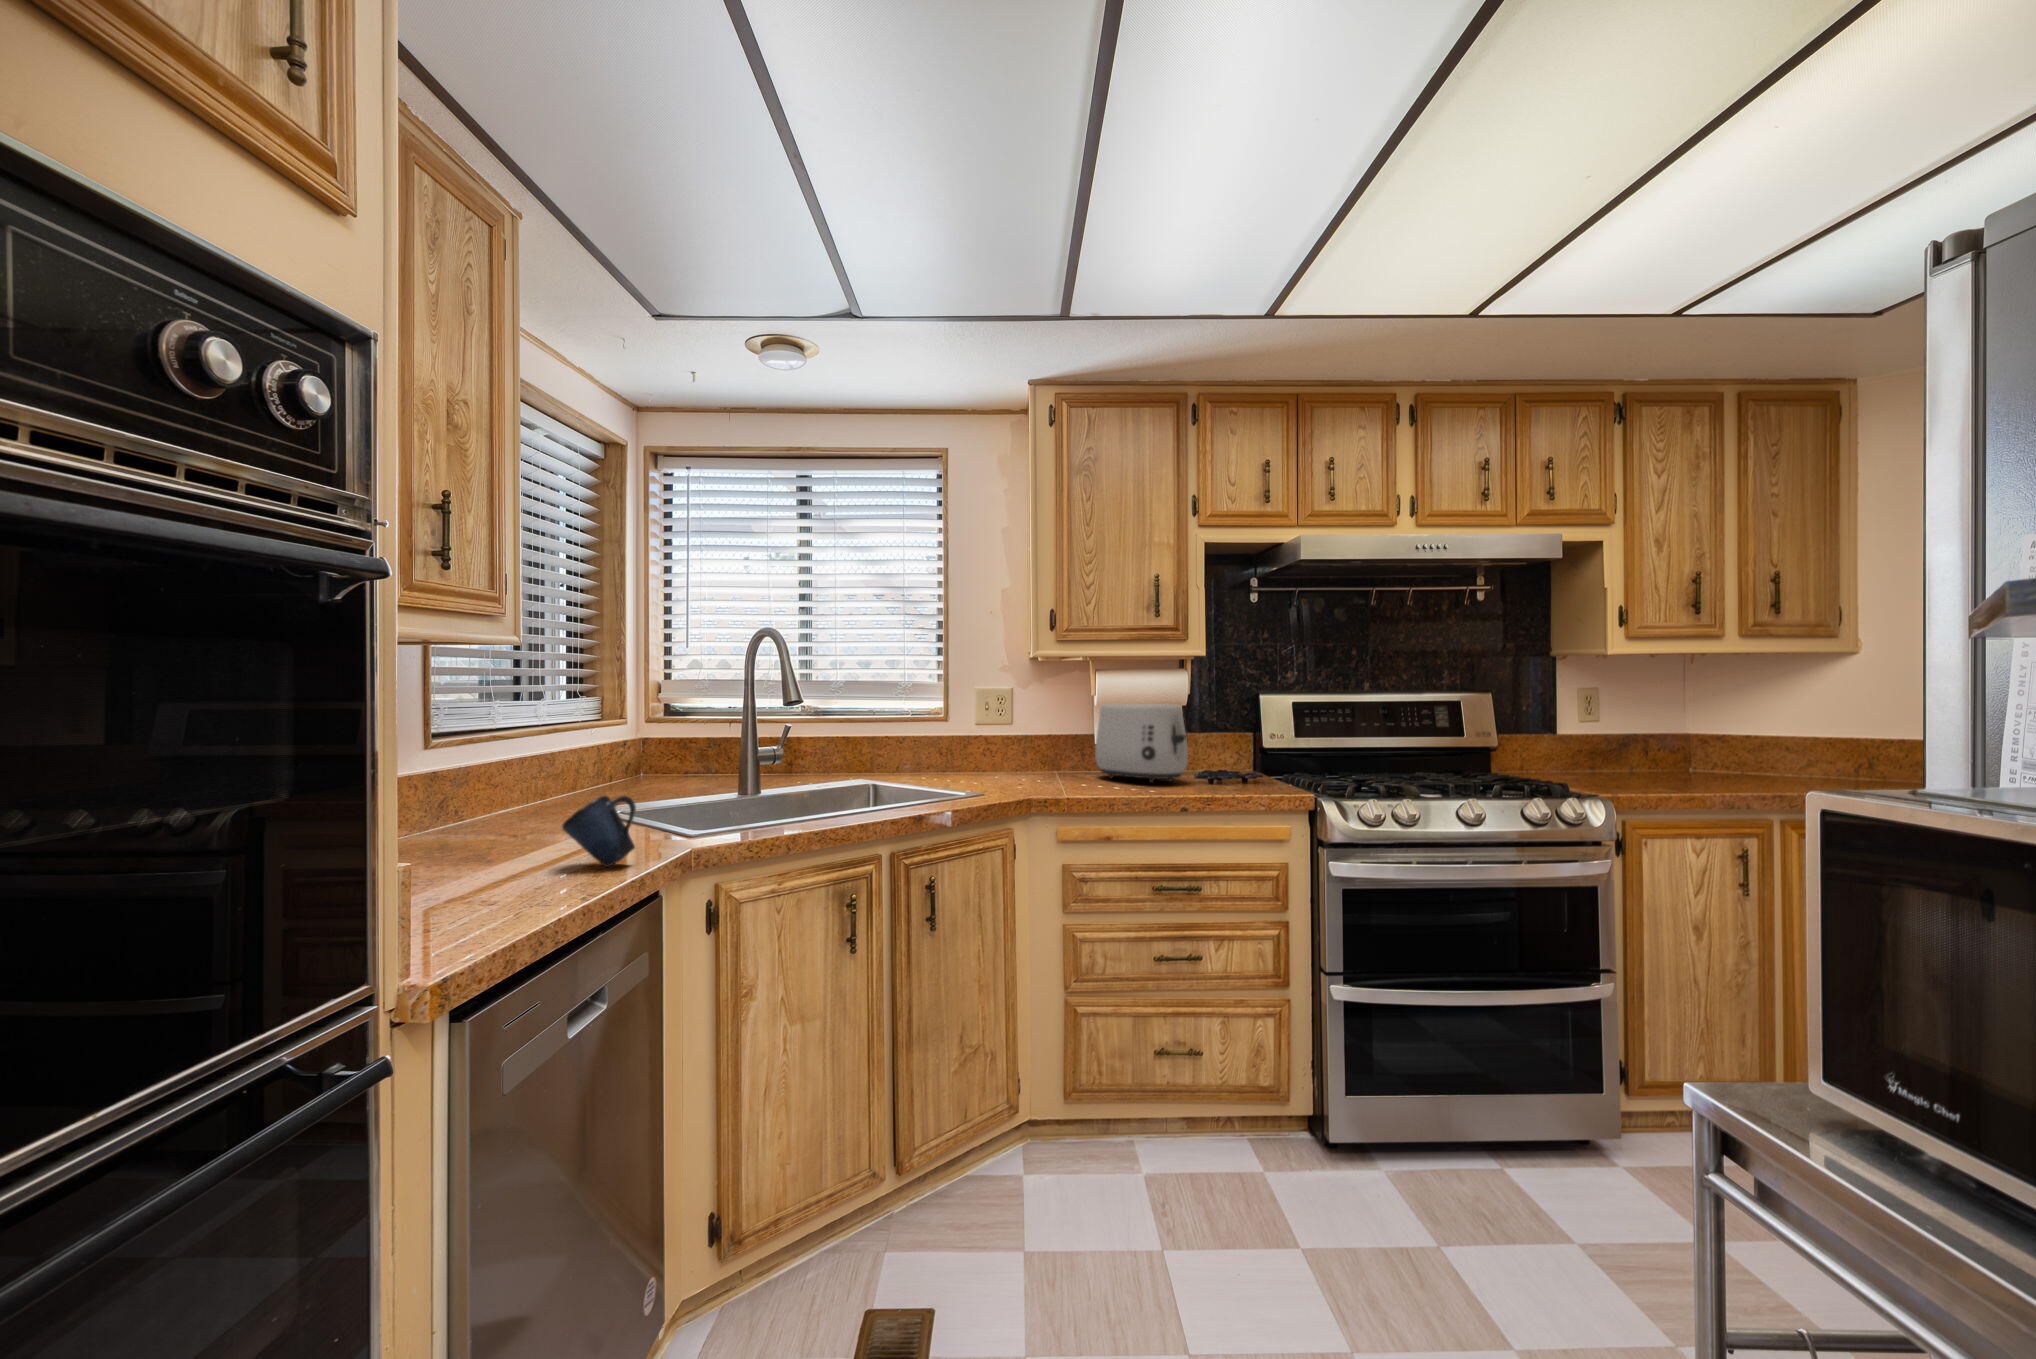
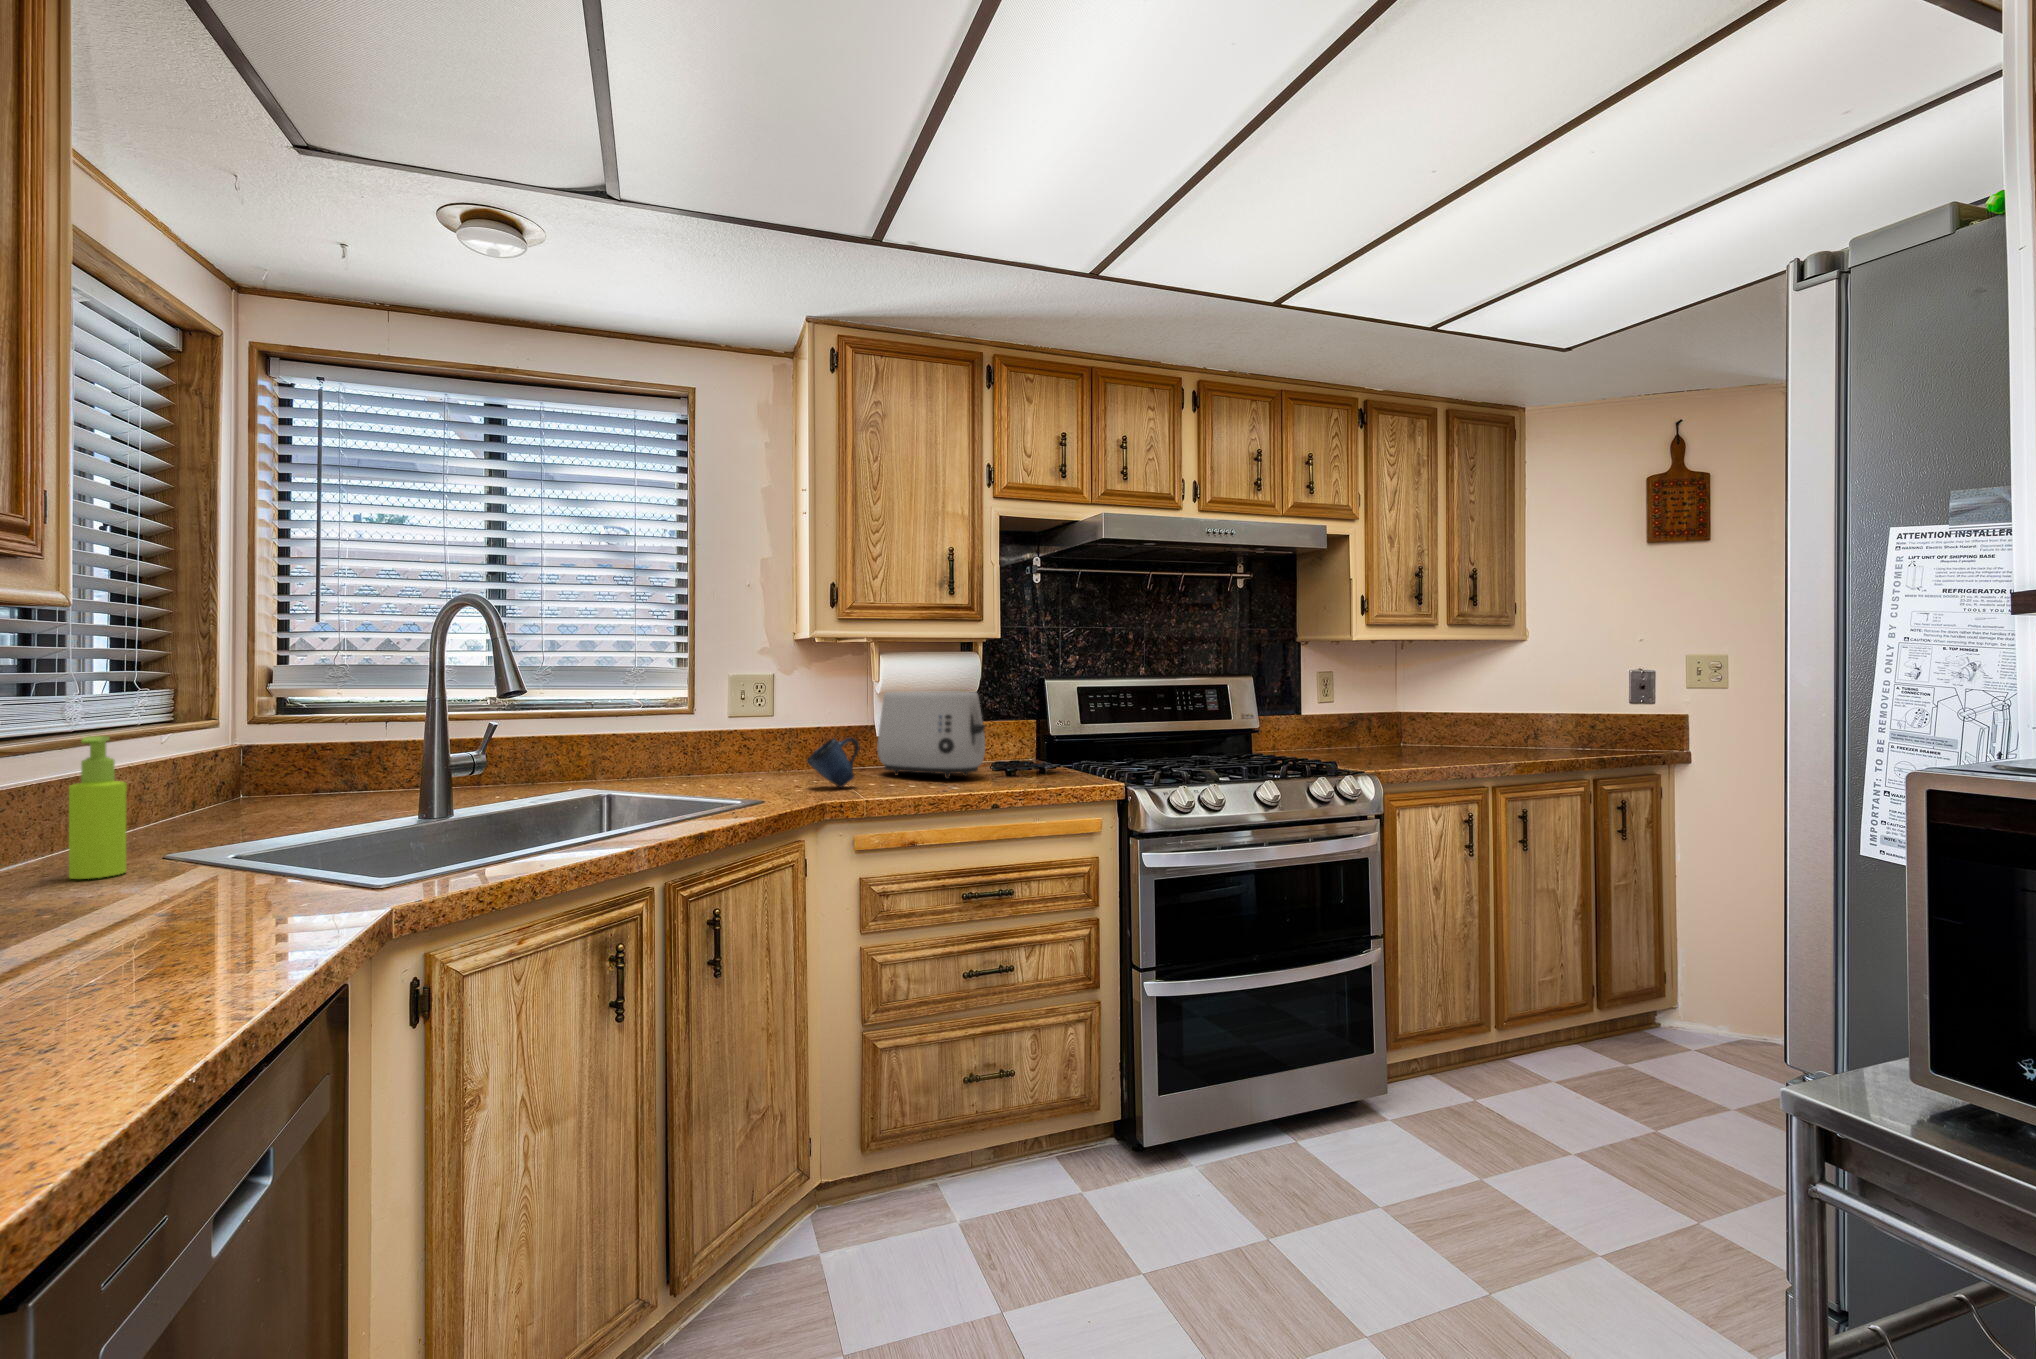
soap dispenser: none [532,729,562,821] -> present [69,736,127,879]
mug: present [562,796,636,867] -> present [807,738,859,788]

